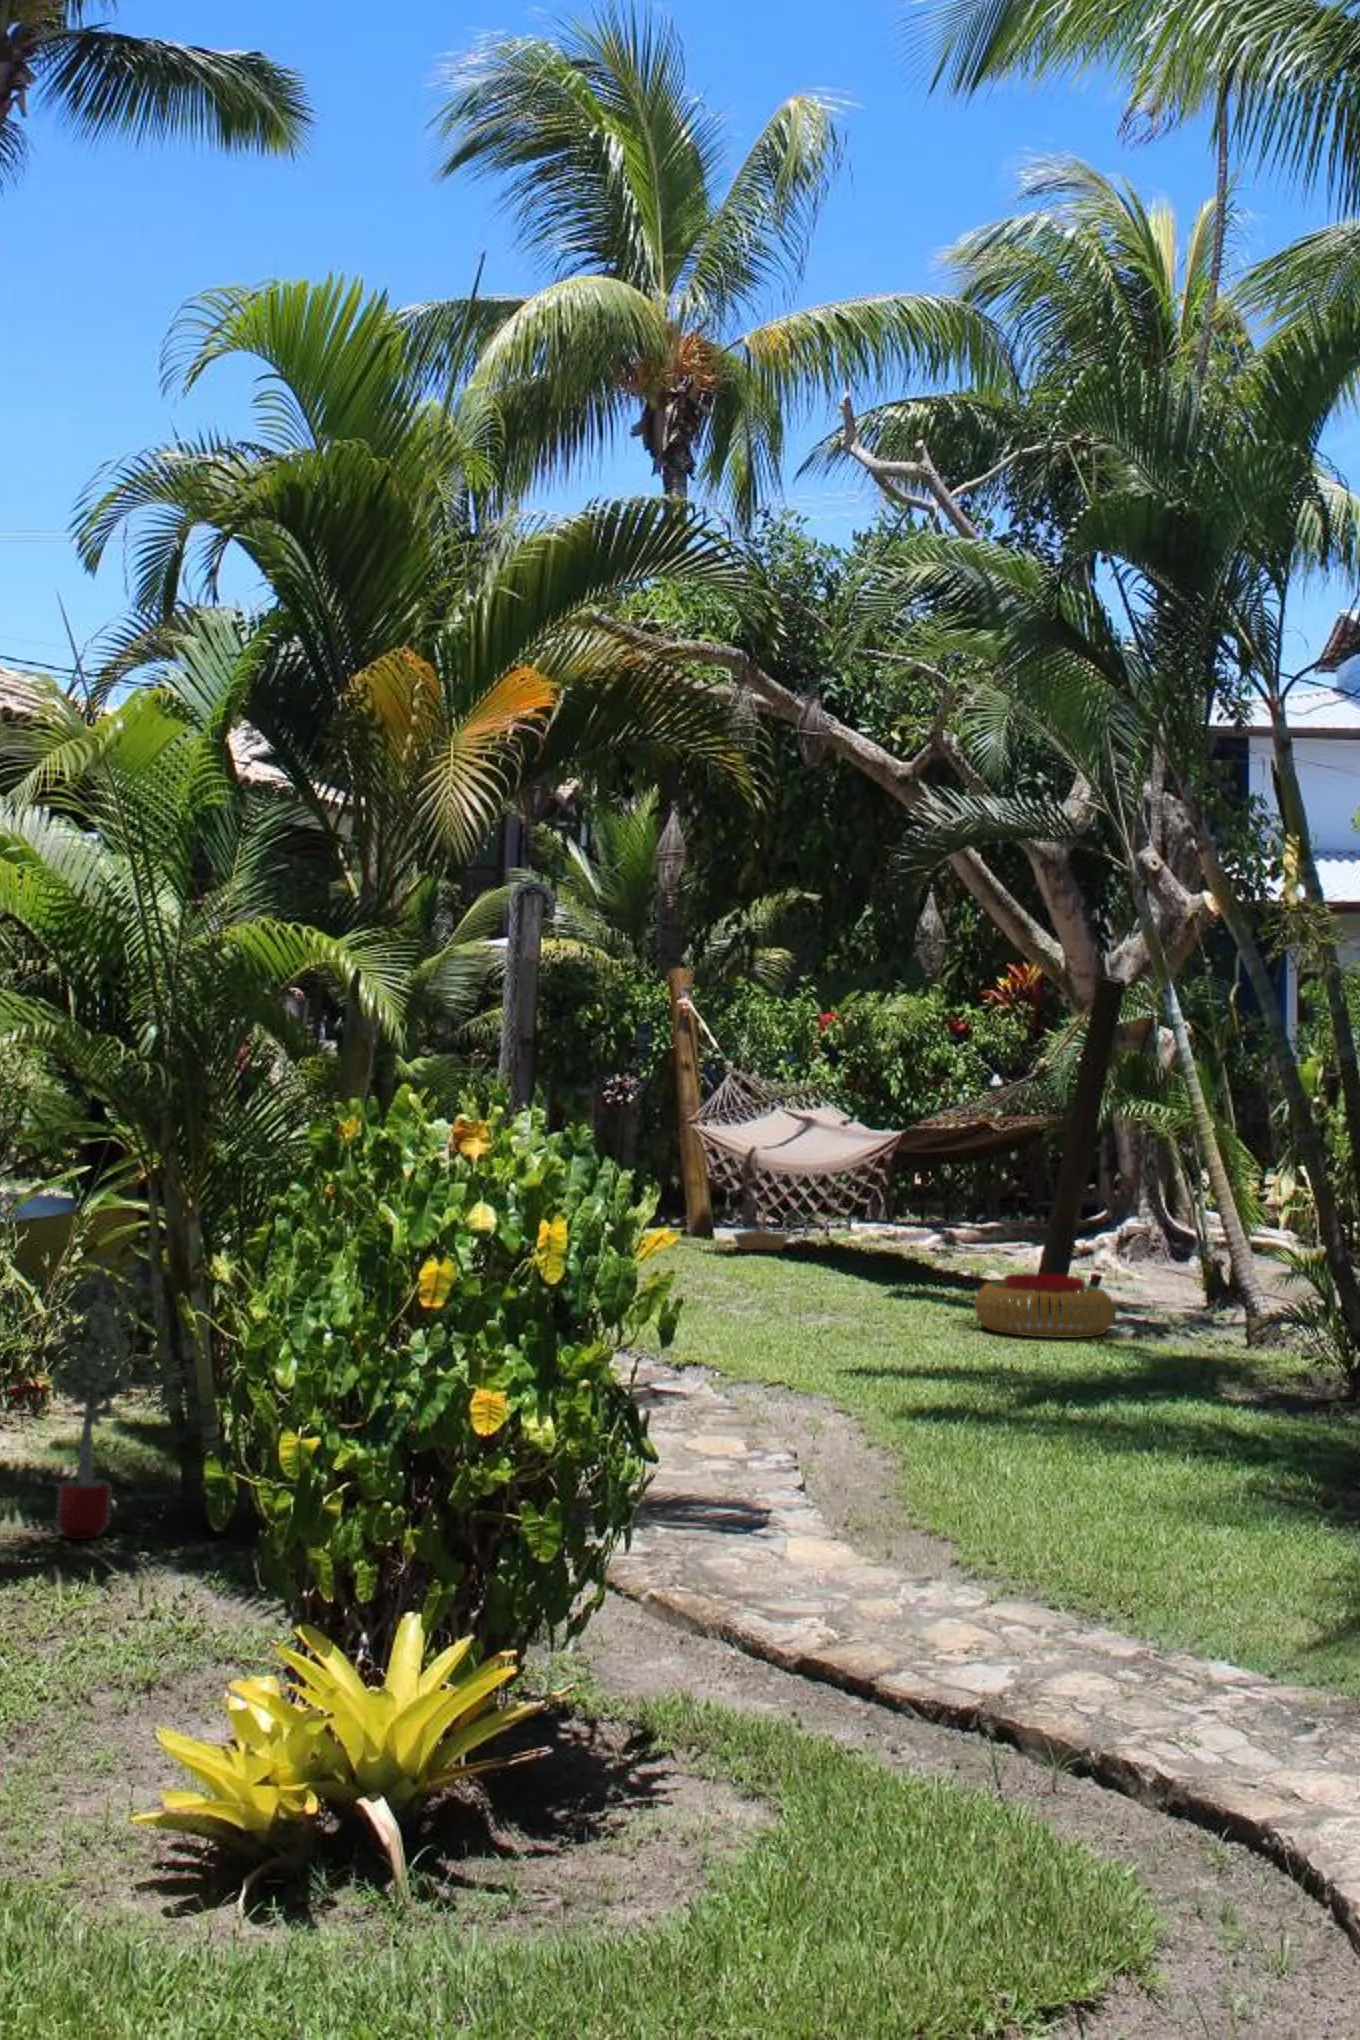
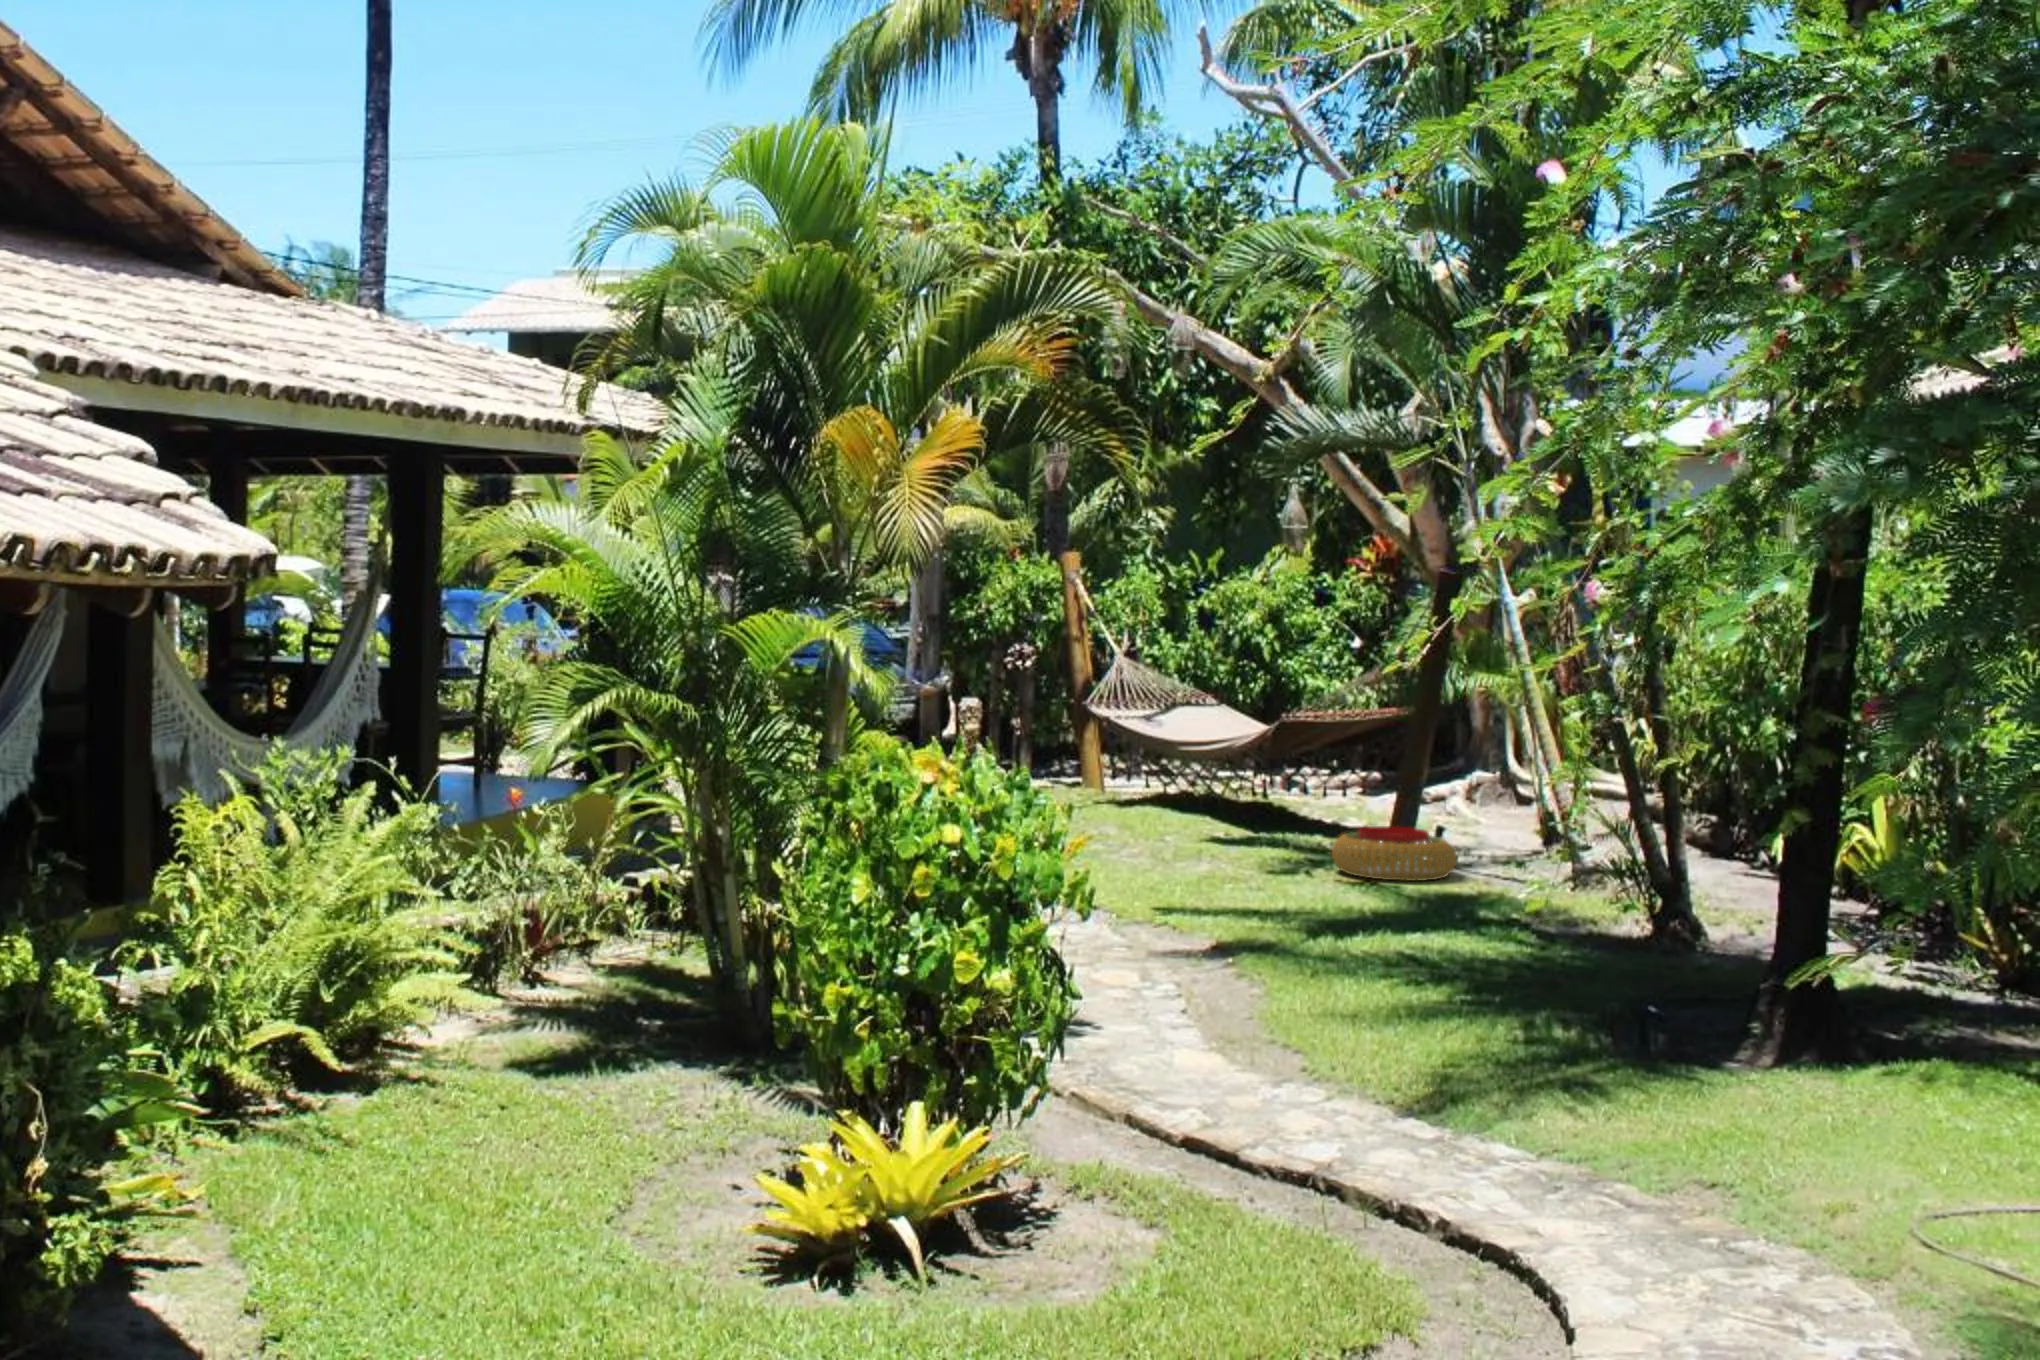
basket: present [734,1202,788,1250] -> none [1120,754,1170,796]
potted tree: present [49,1258,184,1539] -> none [613,842,721,1039]

